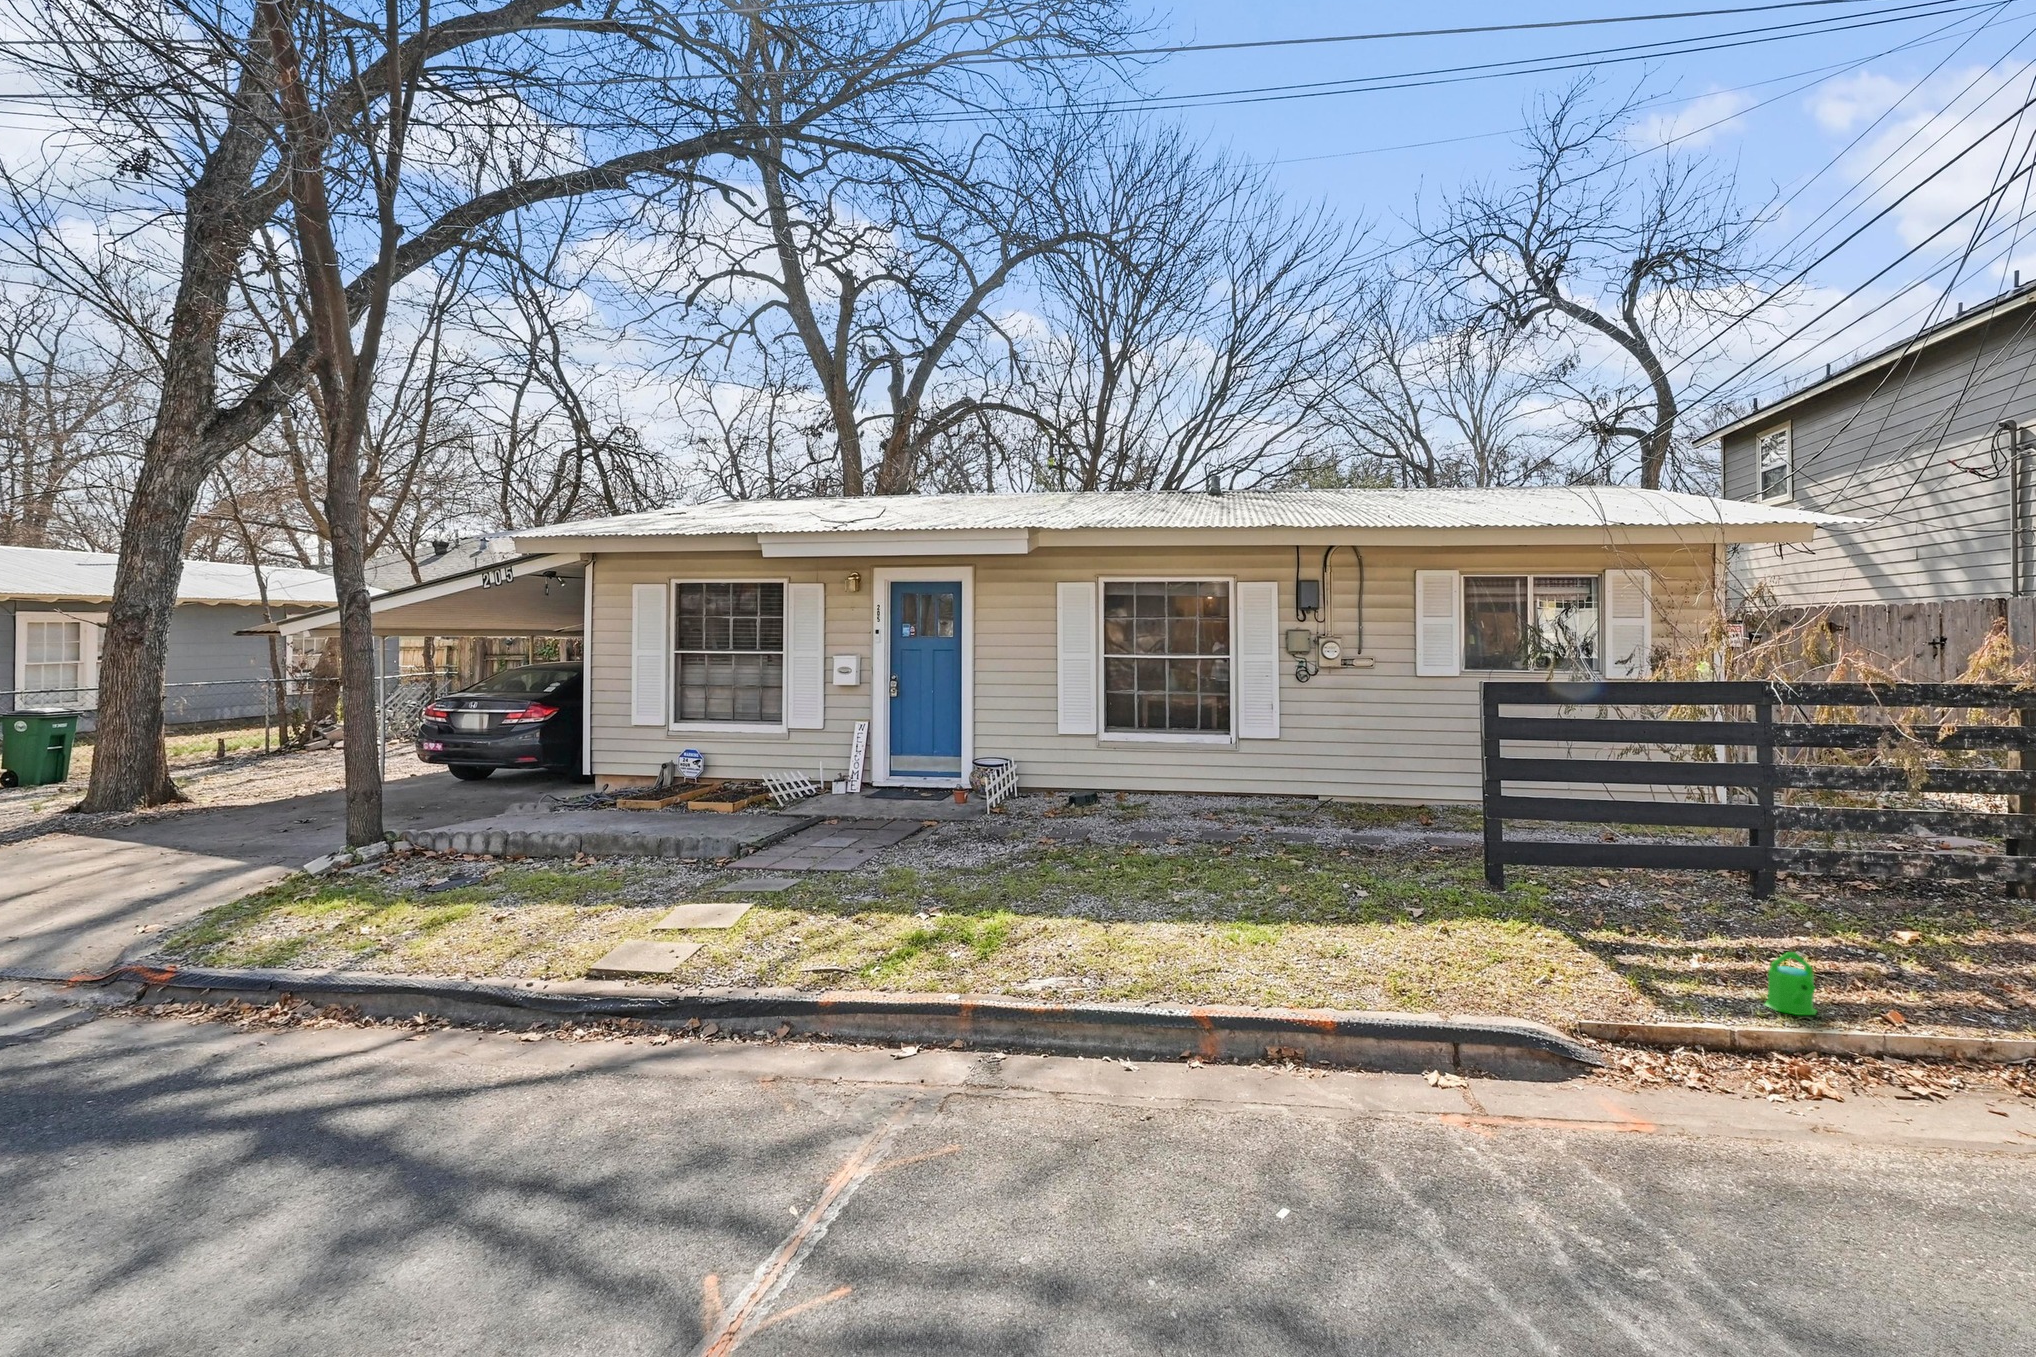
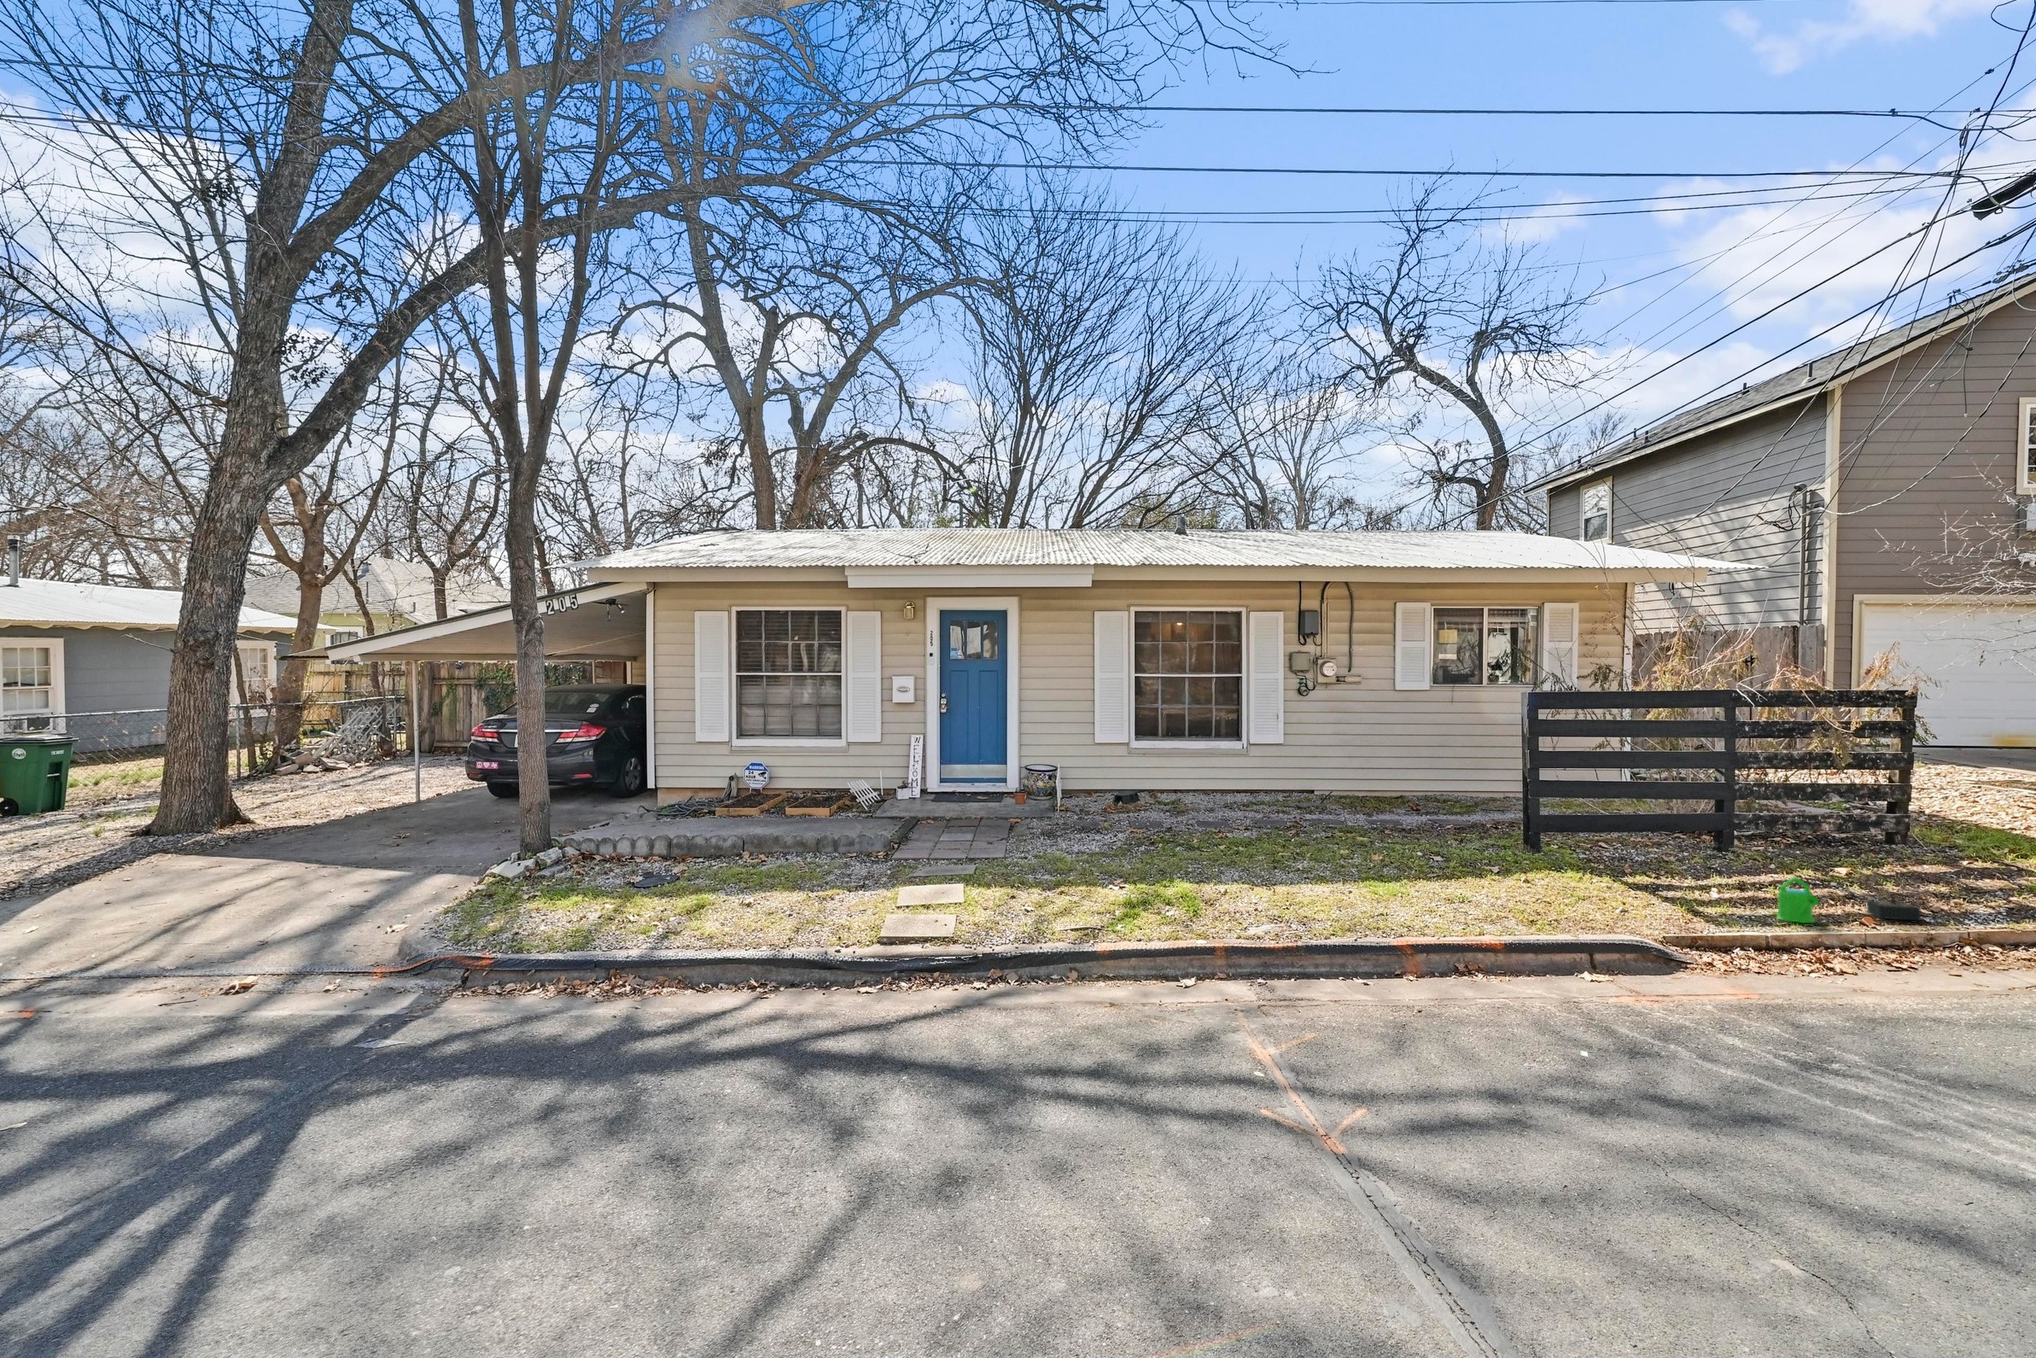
decorative plant: none [1884,940,1992,1021] -> present [1854,868,1926,921]

